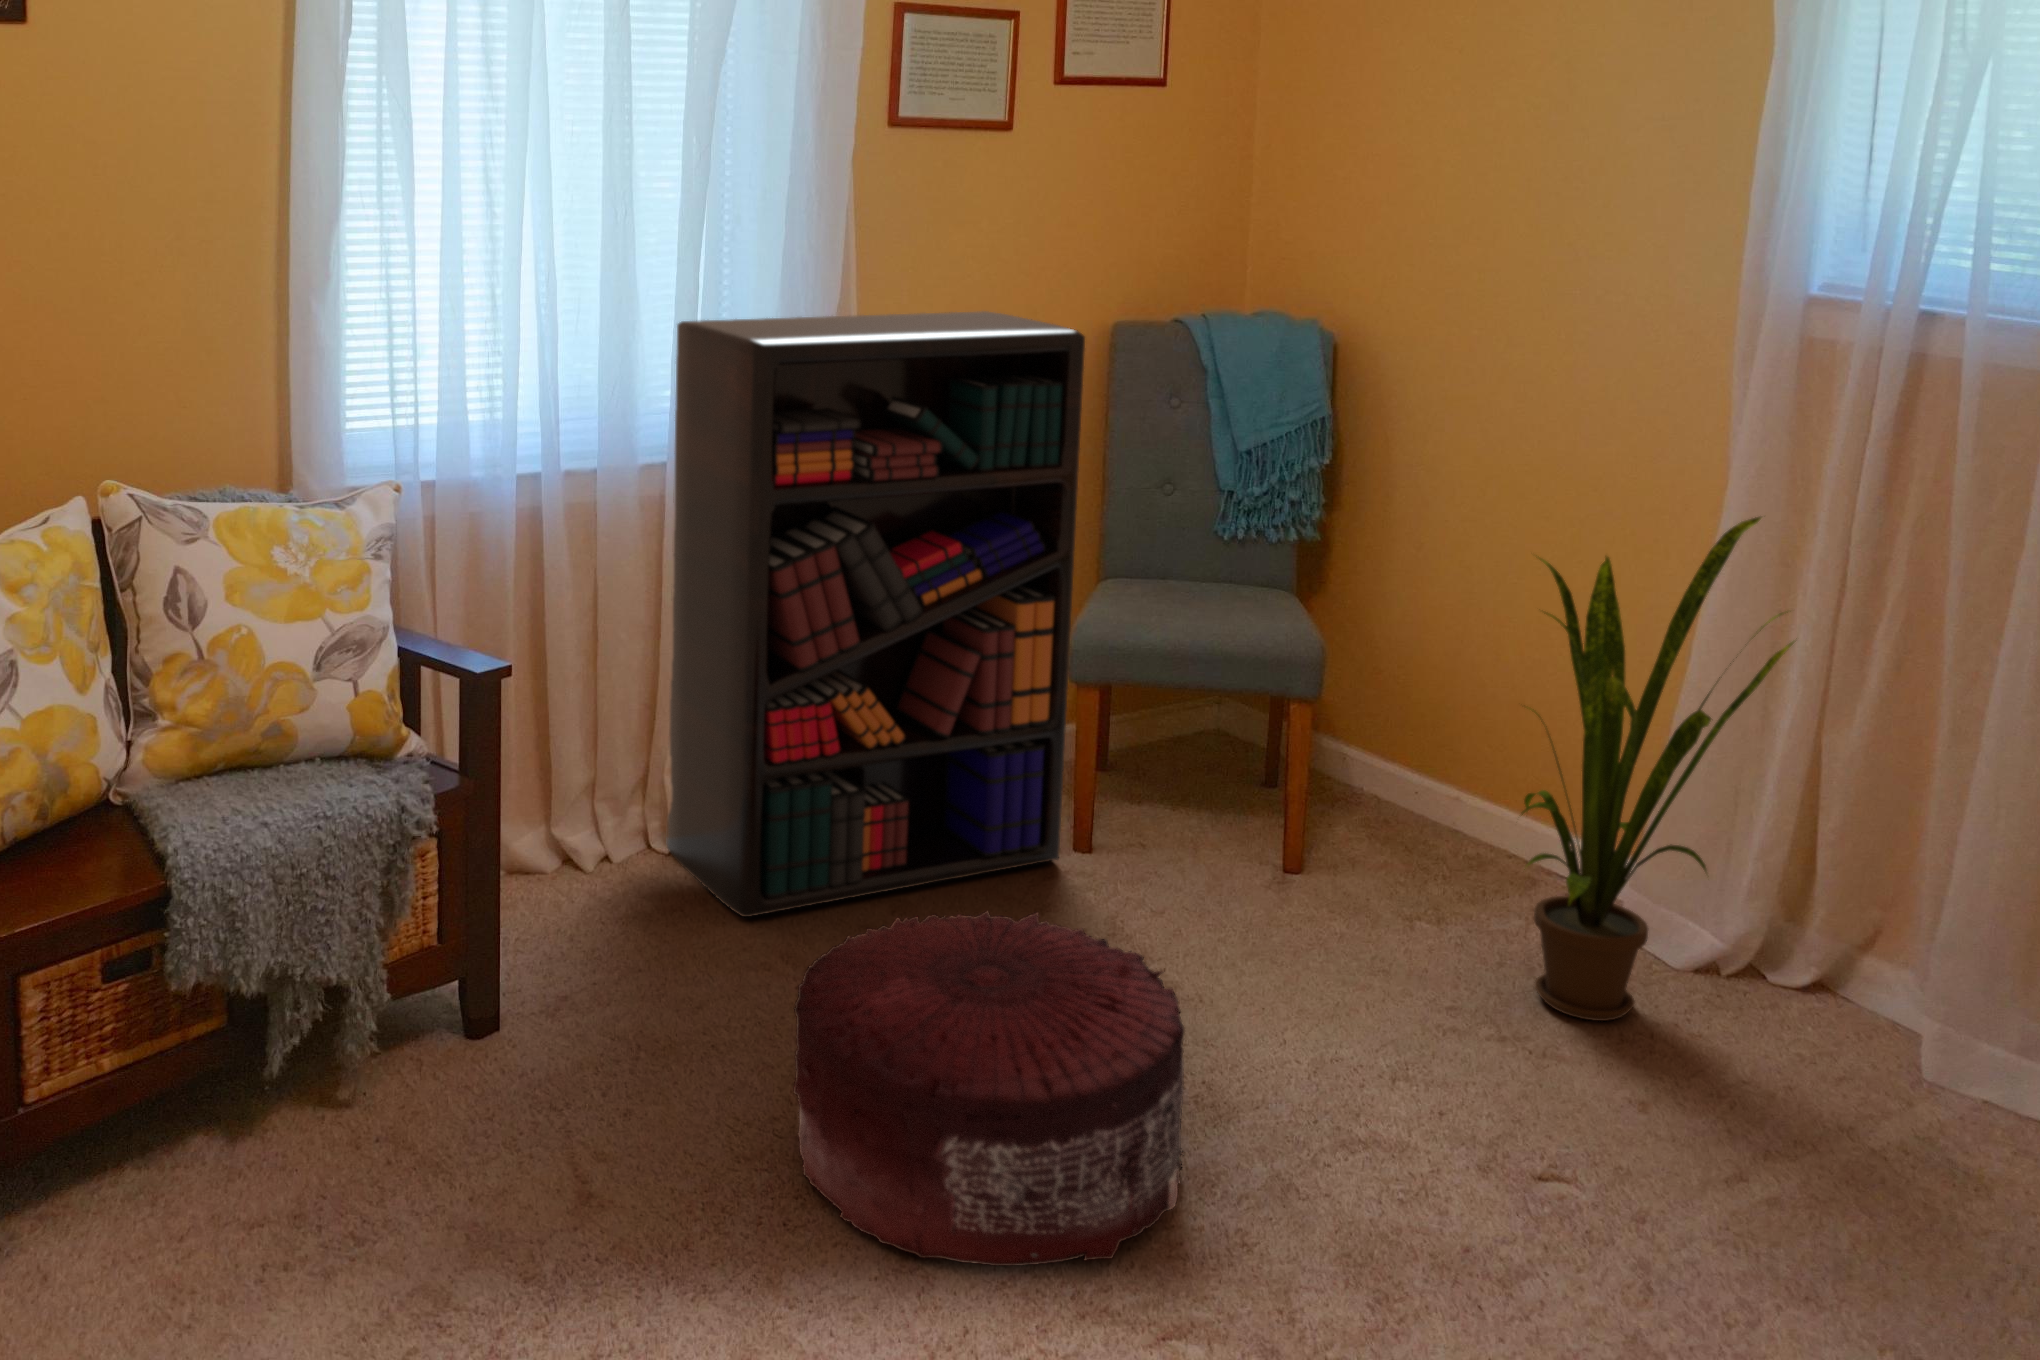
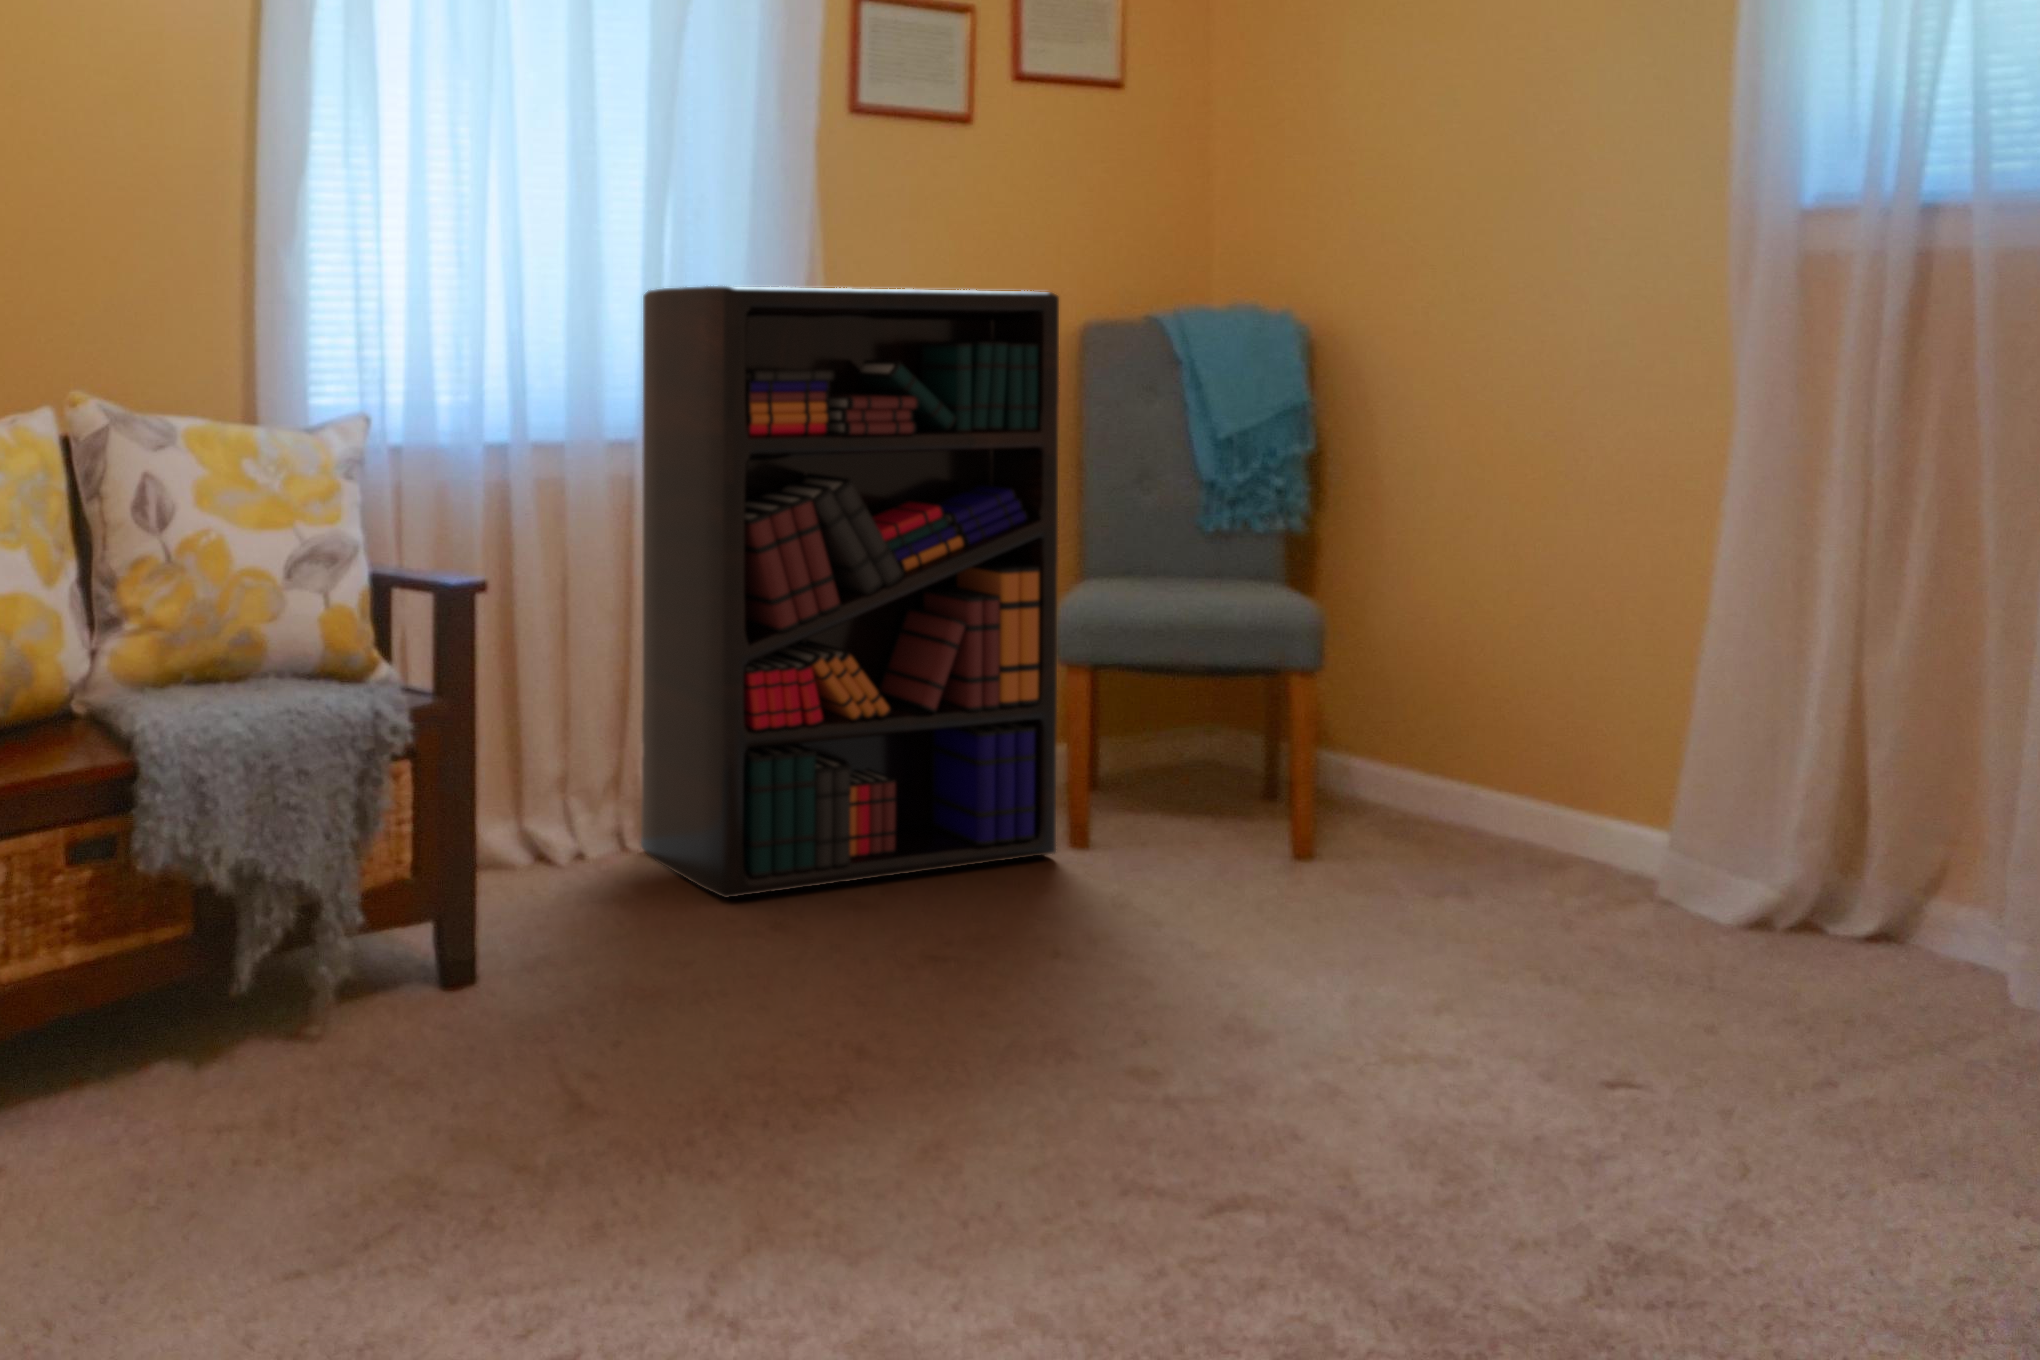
house plant: present [1522,517,1794,1021] -> none [1535,429,1831,970]
pouf: present [793,911,1185,1266] -> none [792,831,1219,1157]

